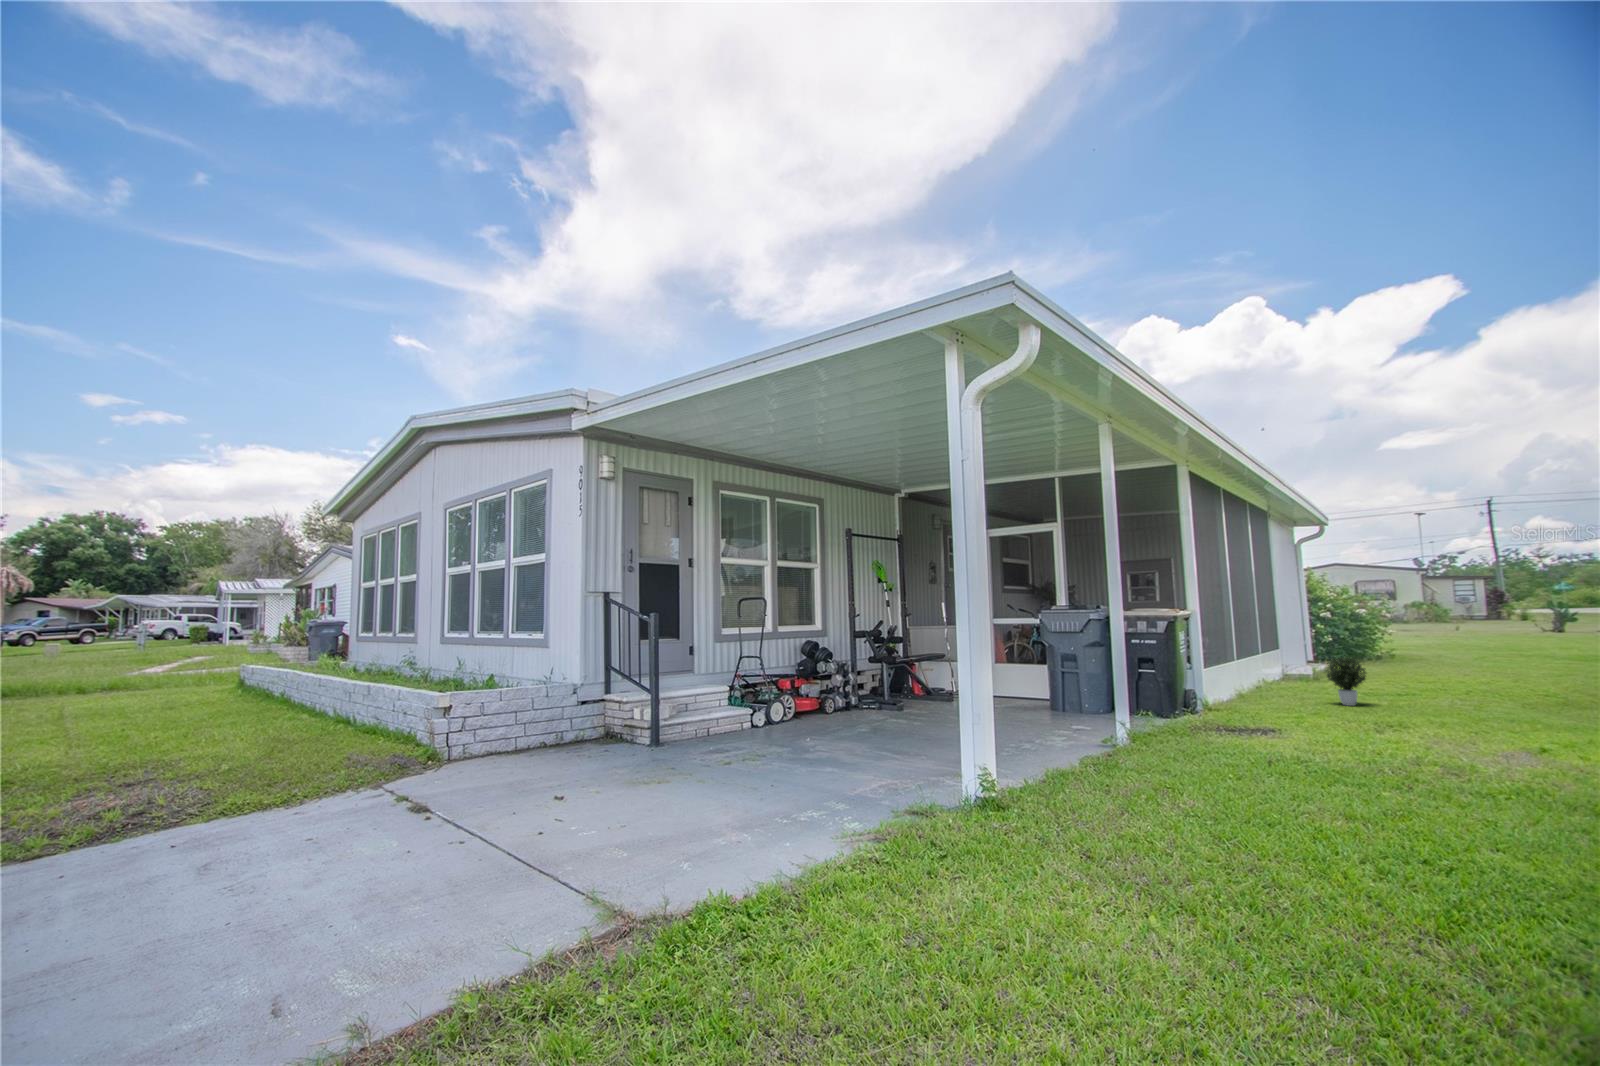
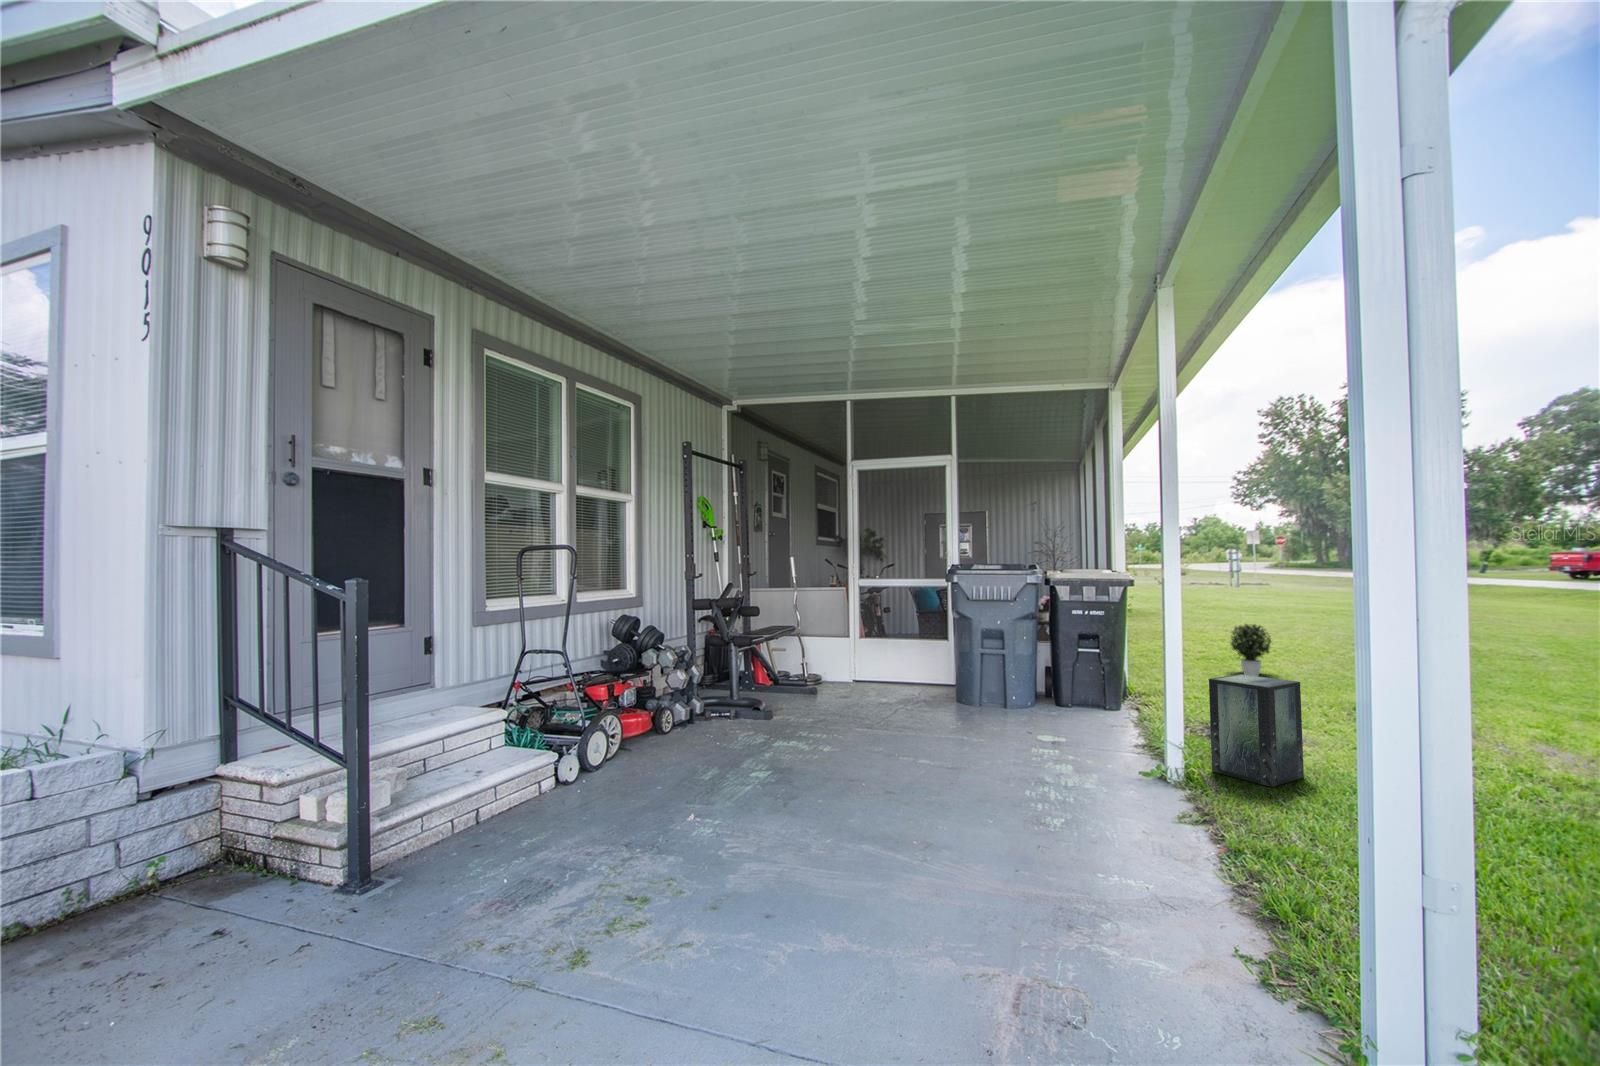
storage box: none [1146,679,1213,752] -> present [1209,674,1304,787]

